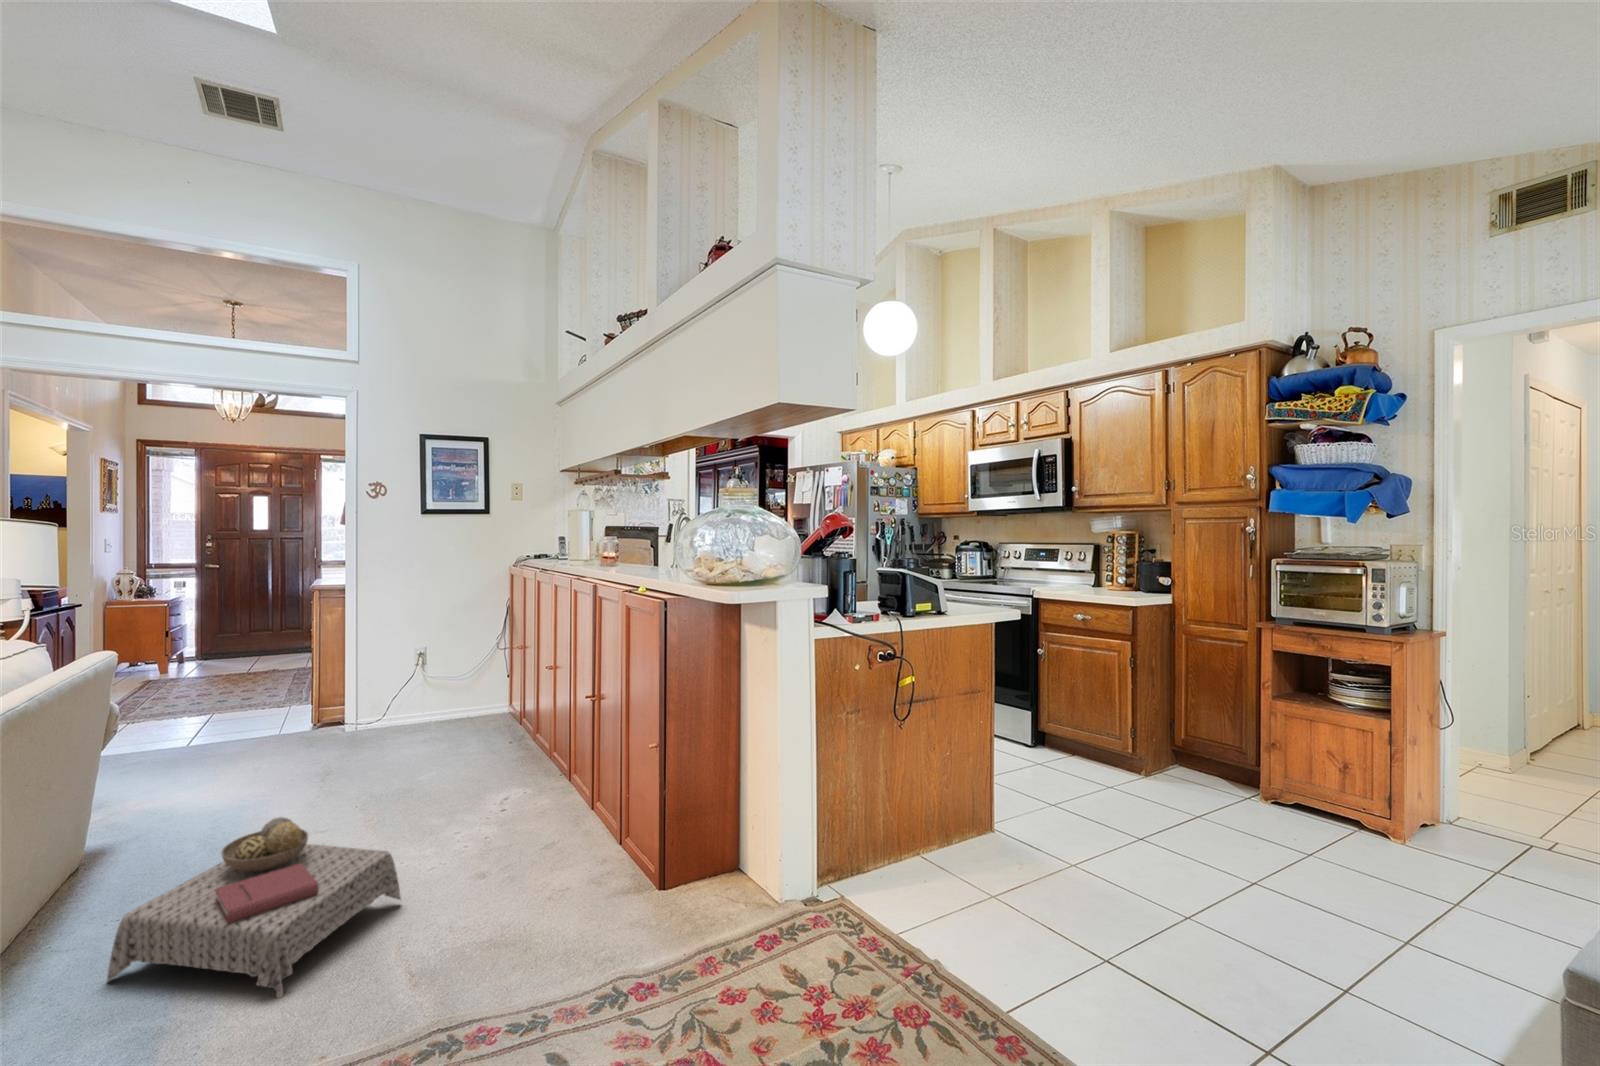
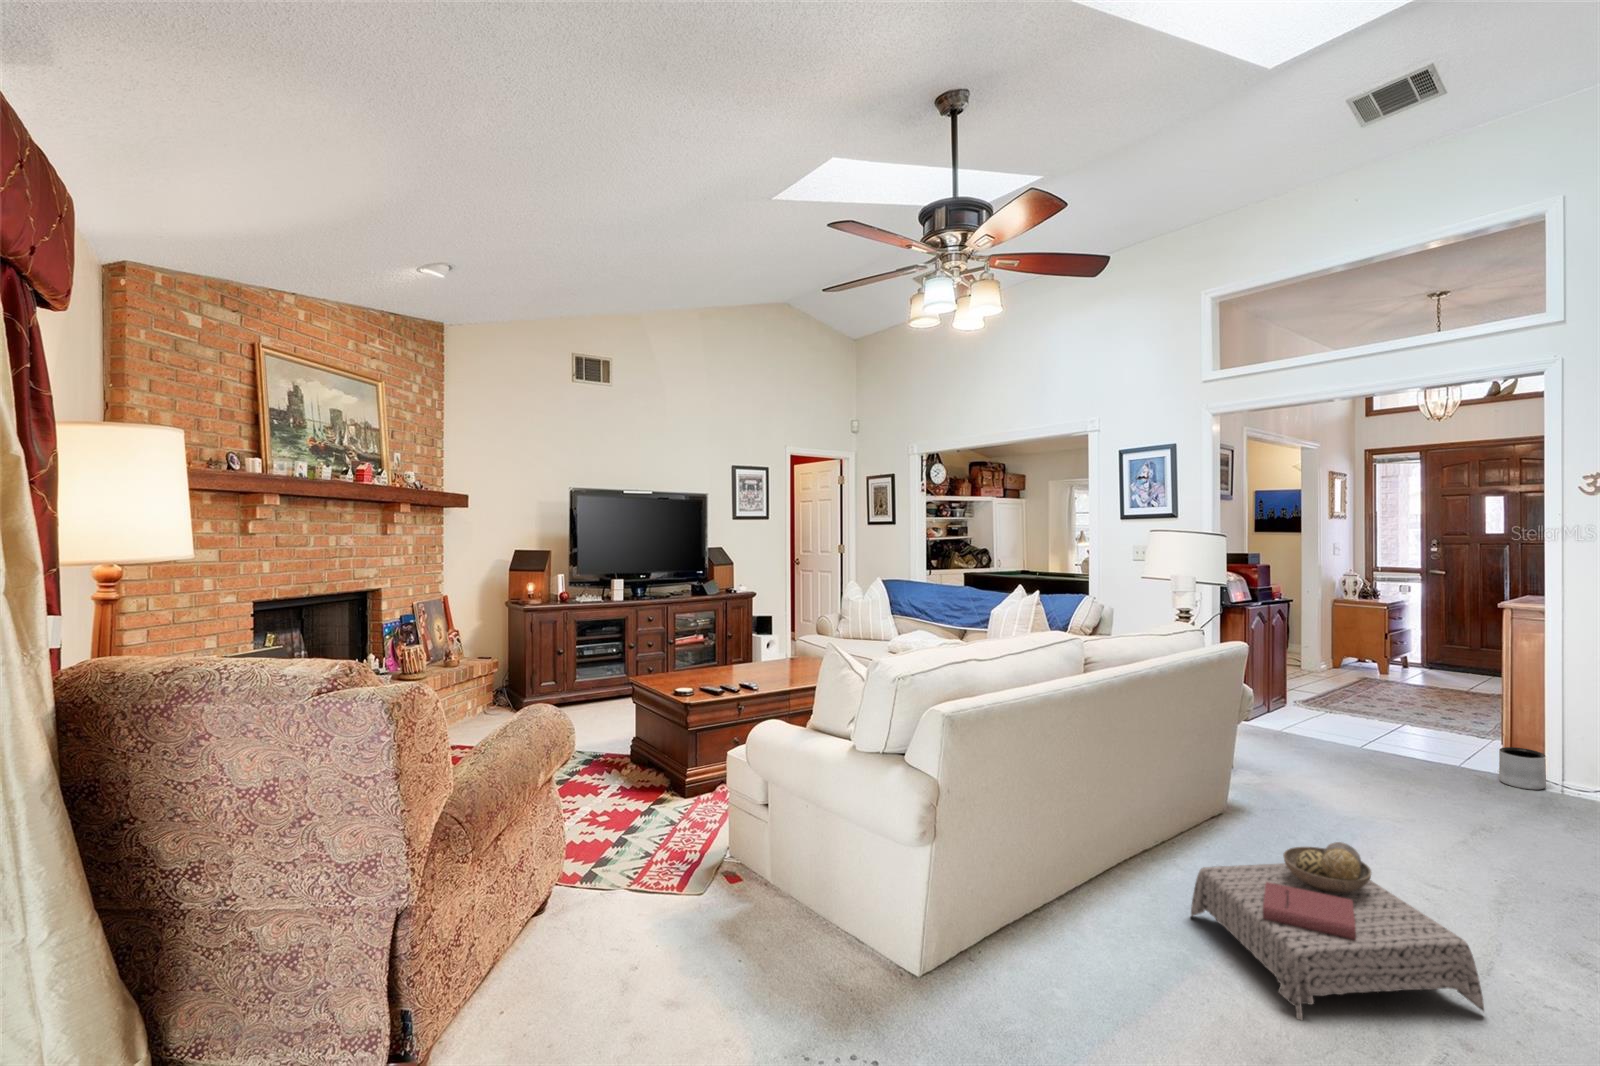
planter: none [313,704,346,738] -> present [1499,747,1546,790]

